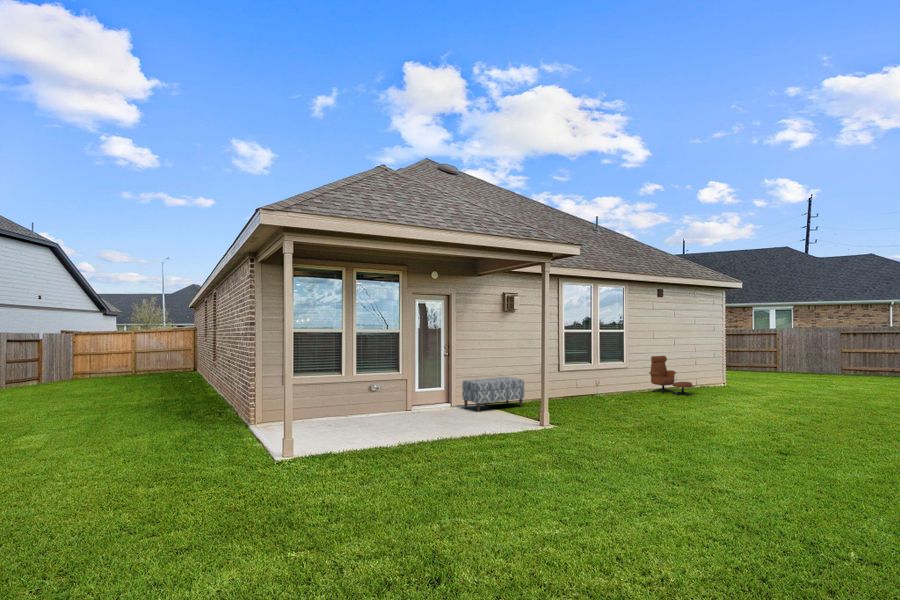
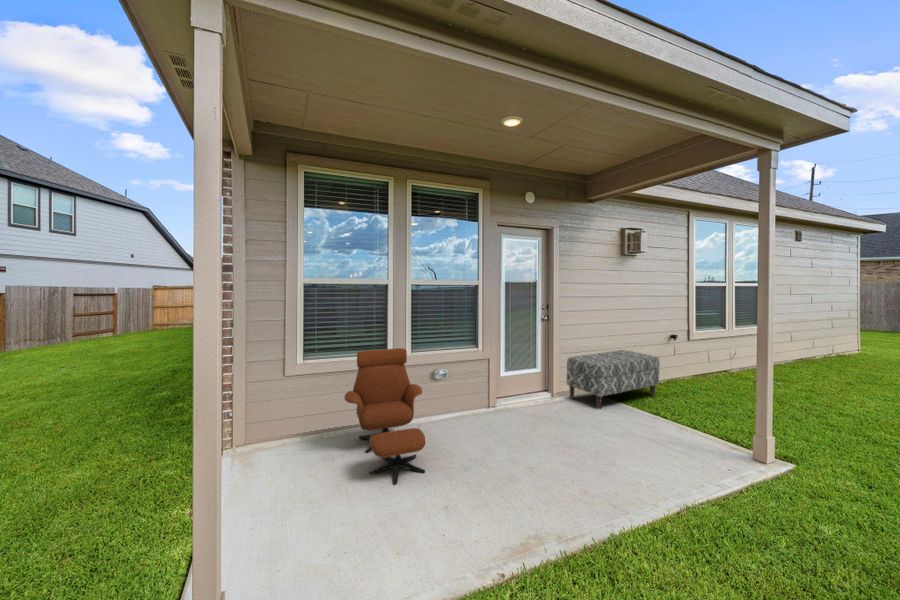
lounge chair: present [649,356,693,396] -> present [345,348,425,485]

